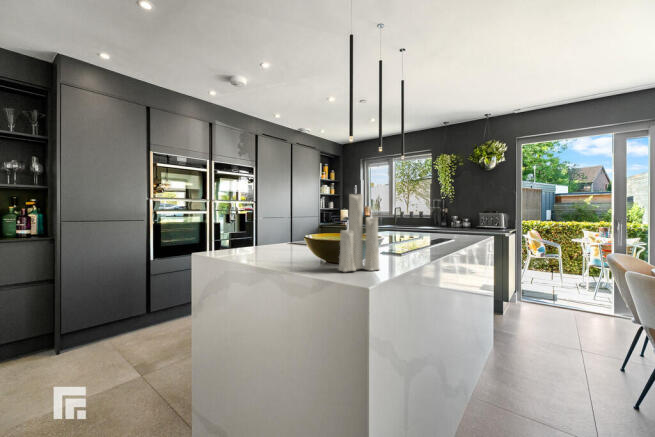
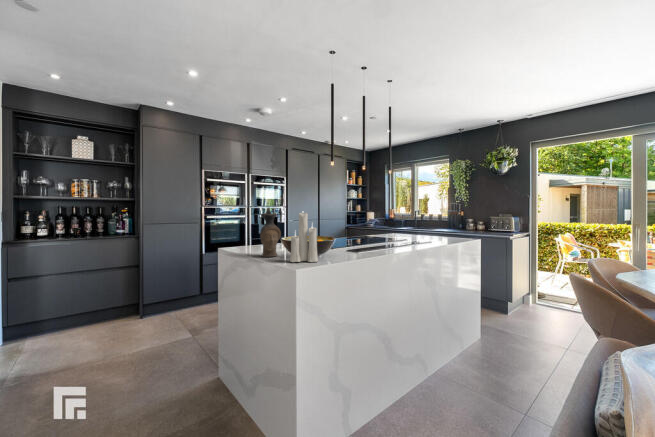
ceramic pitcher: none [276,189,309,264] -> present [260,208,281,257]

